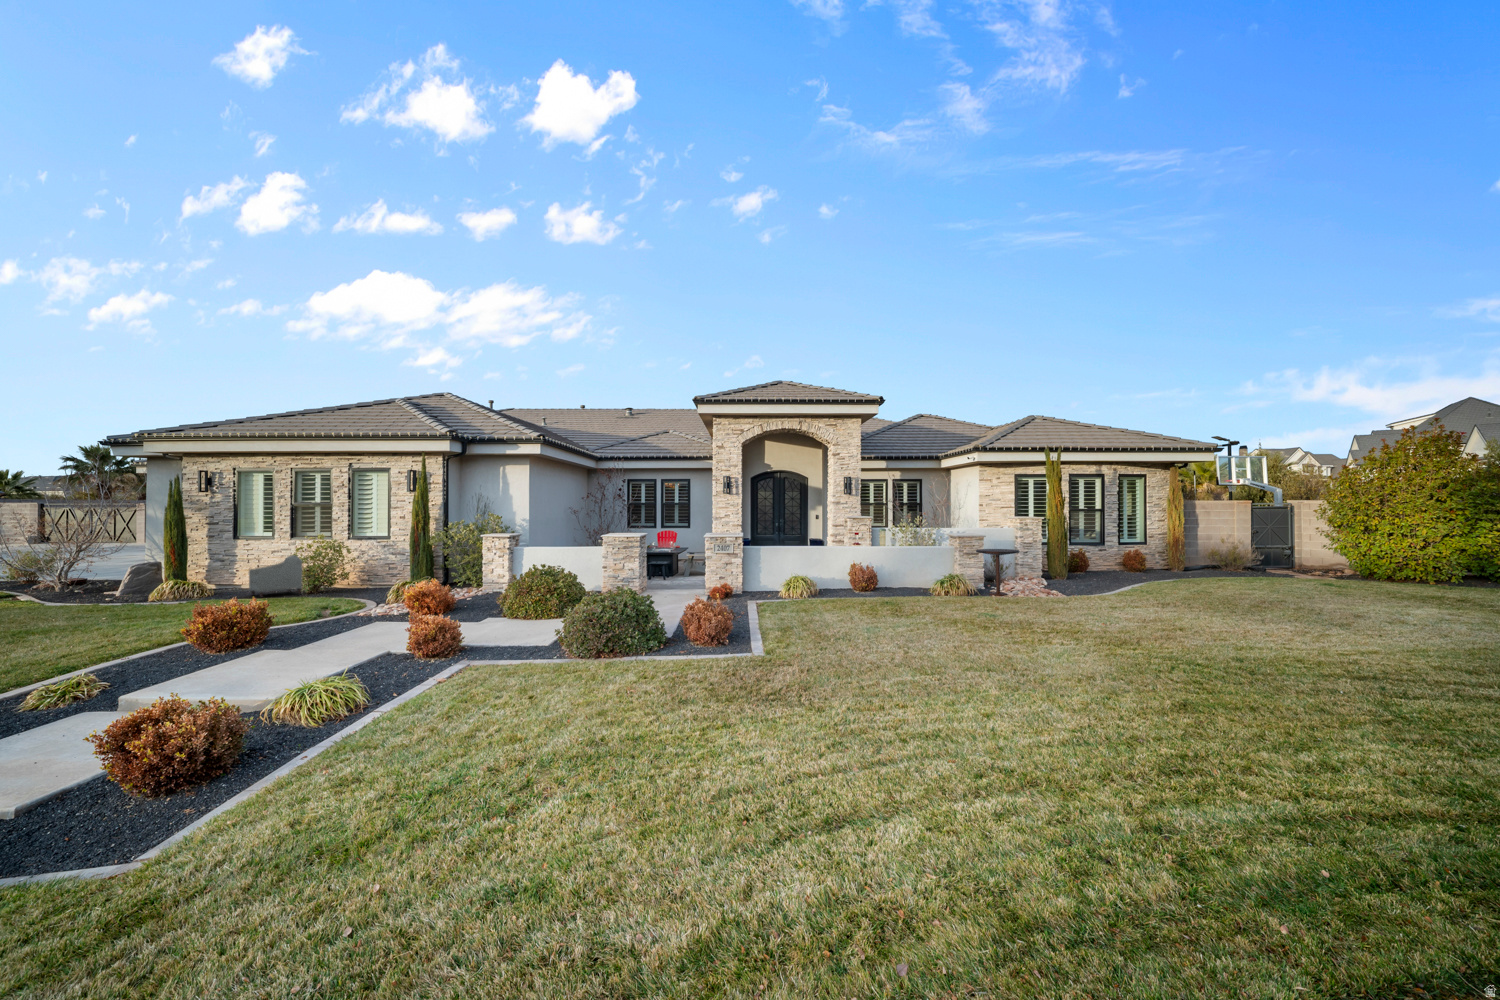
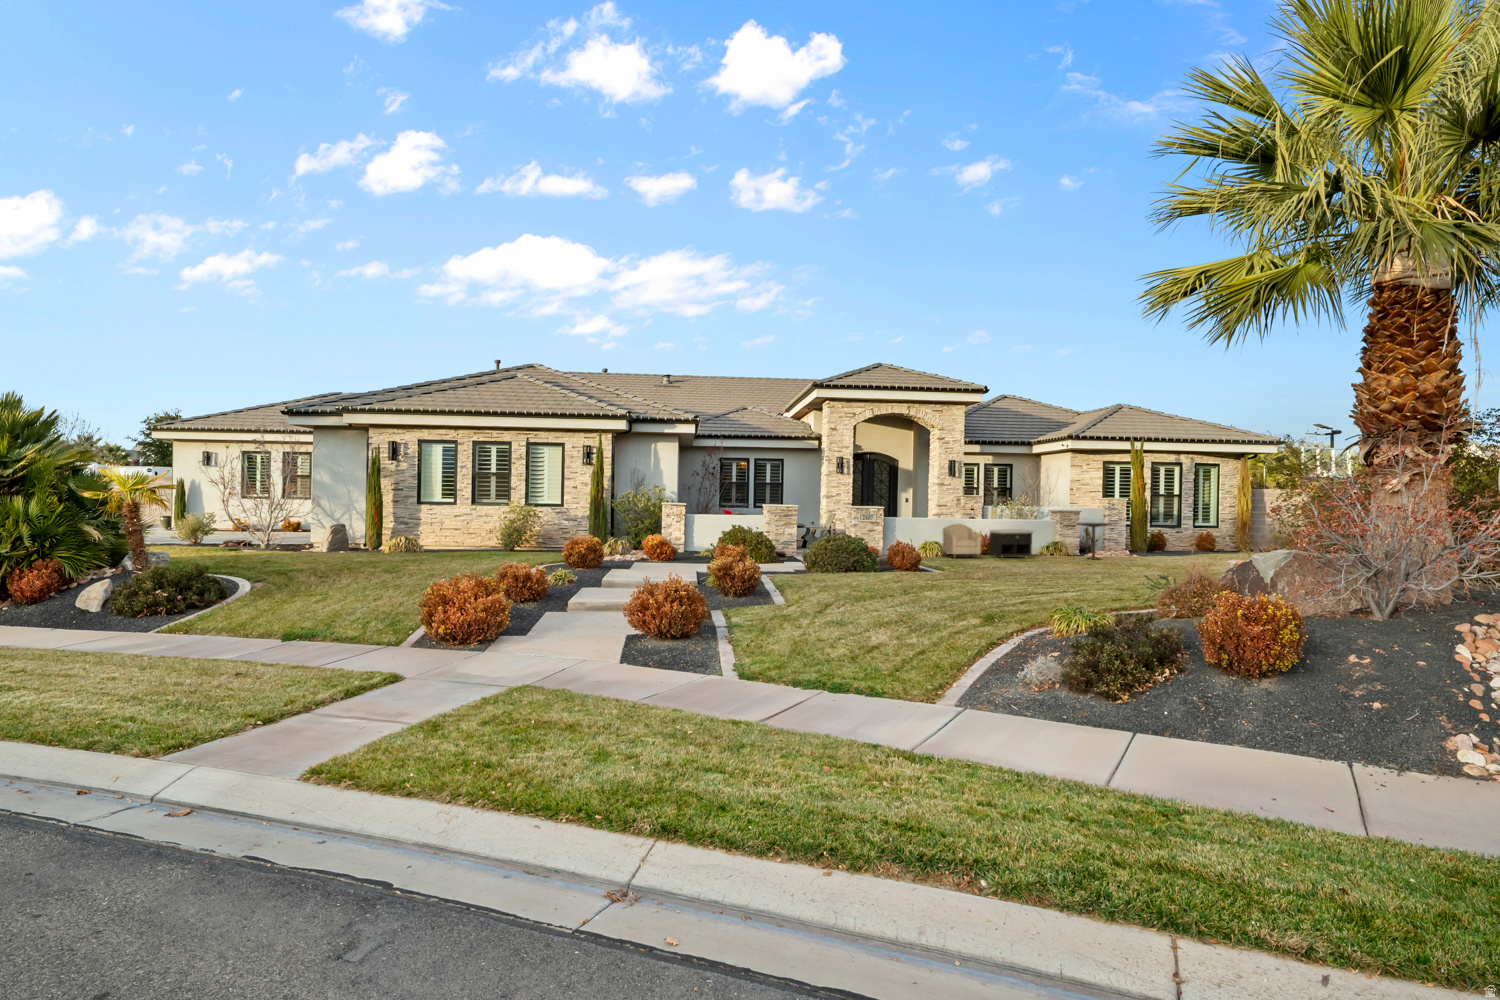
chair: present [249,555,302,597] -> present [943,524,982,559]
storage bench: none [871,558,923,595] -> present [989,530,1033,558]

